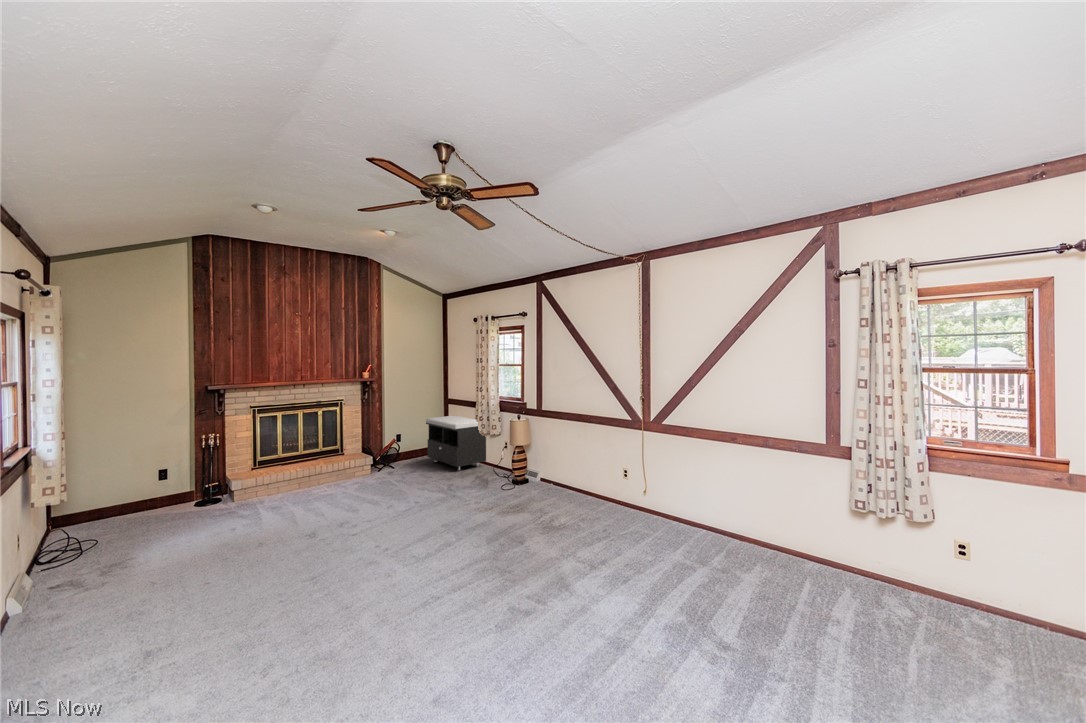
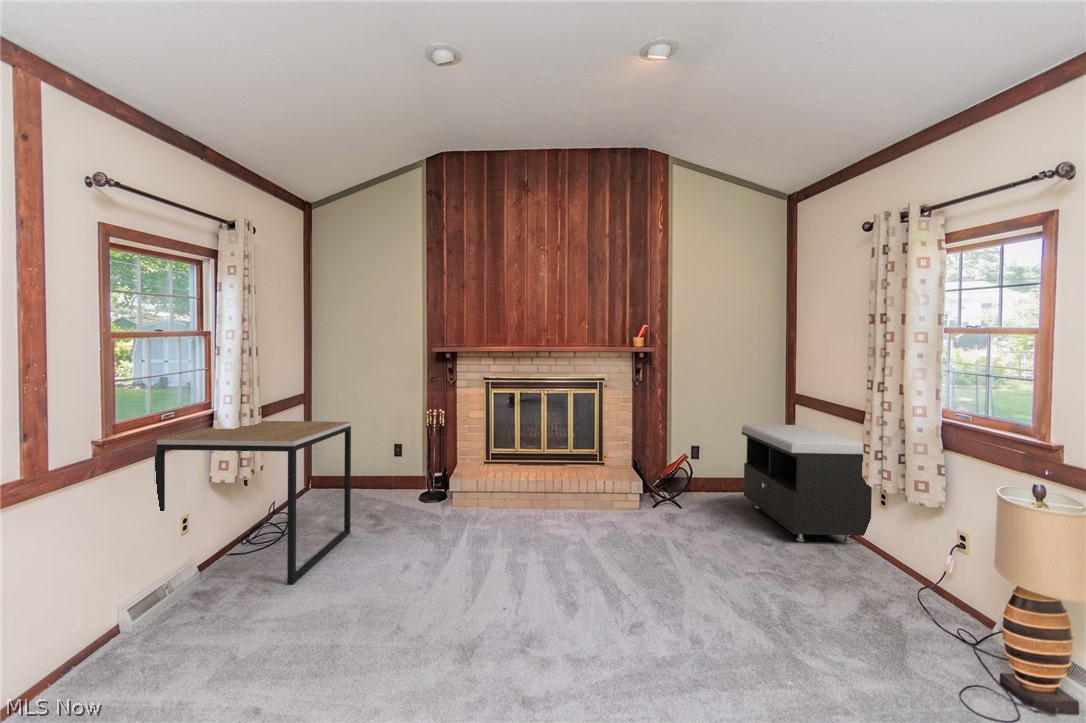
side table: none [24,451,177,602] -> present [155,421,352,585]

